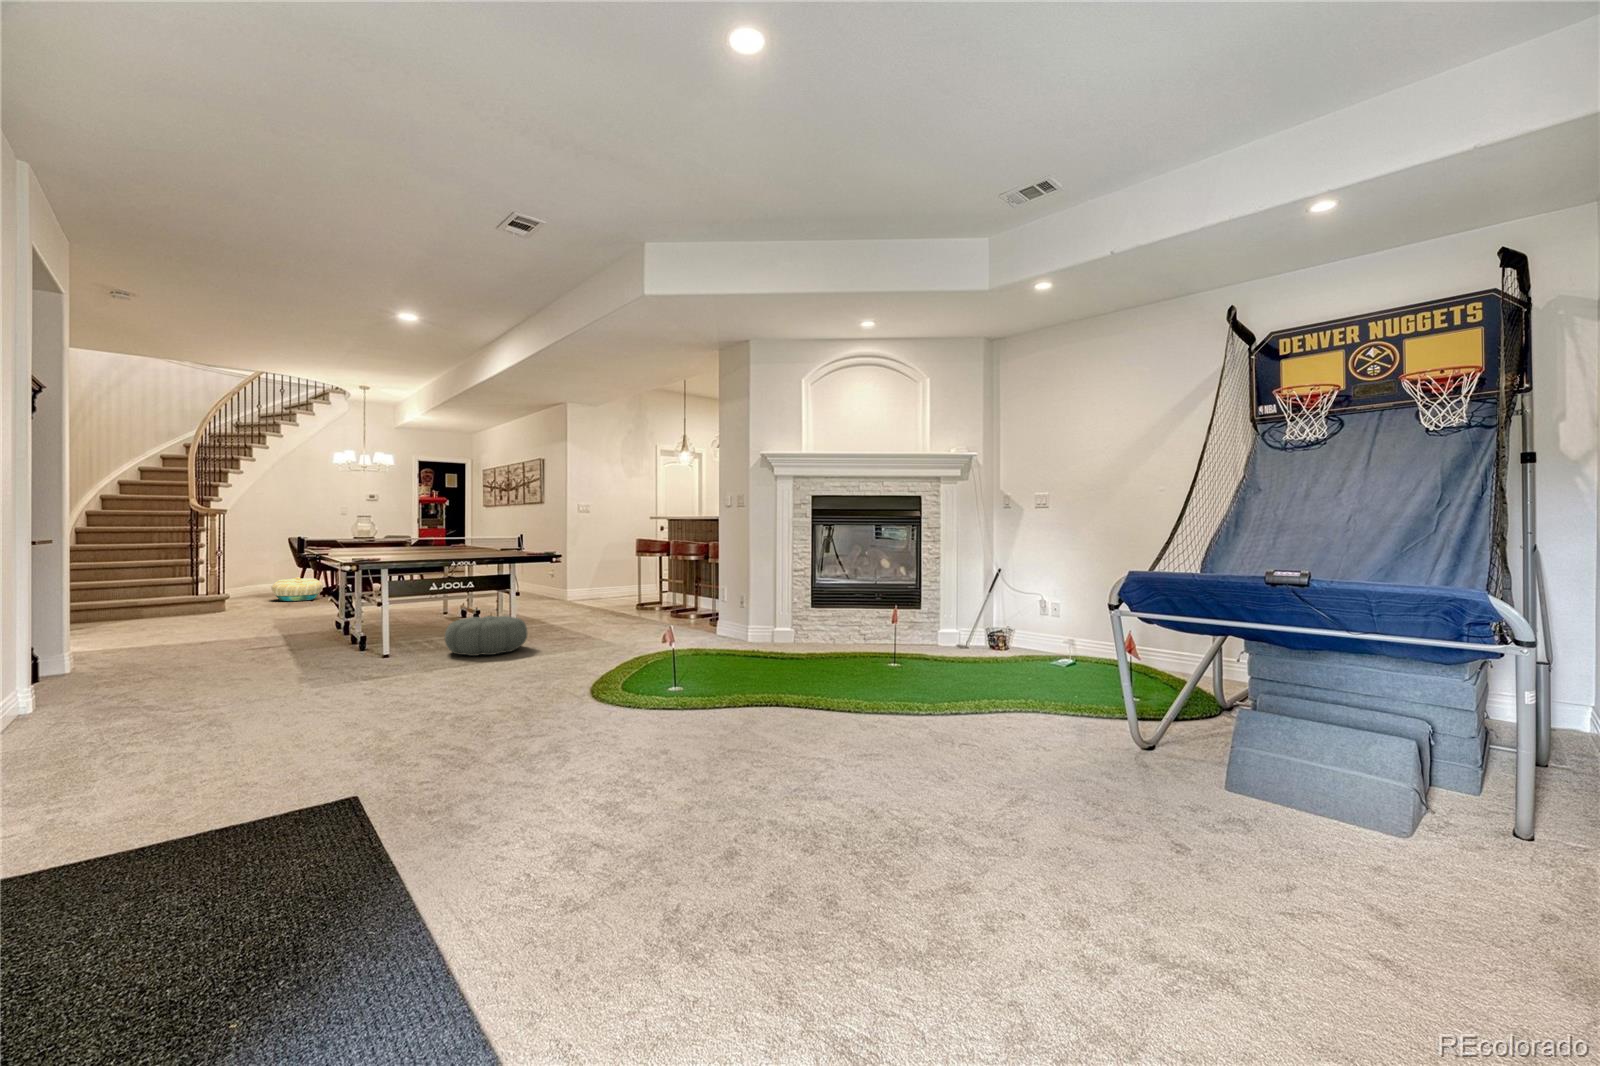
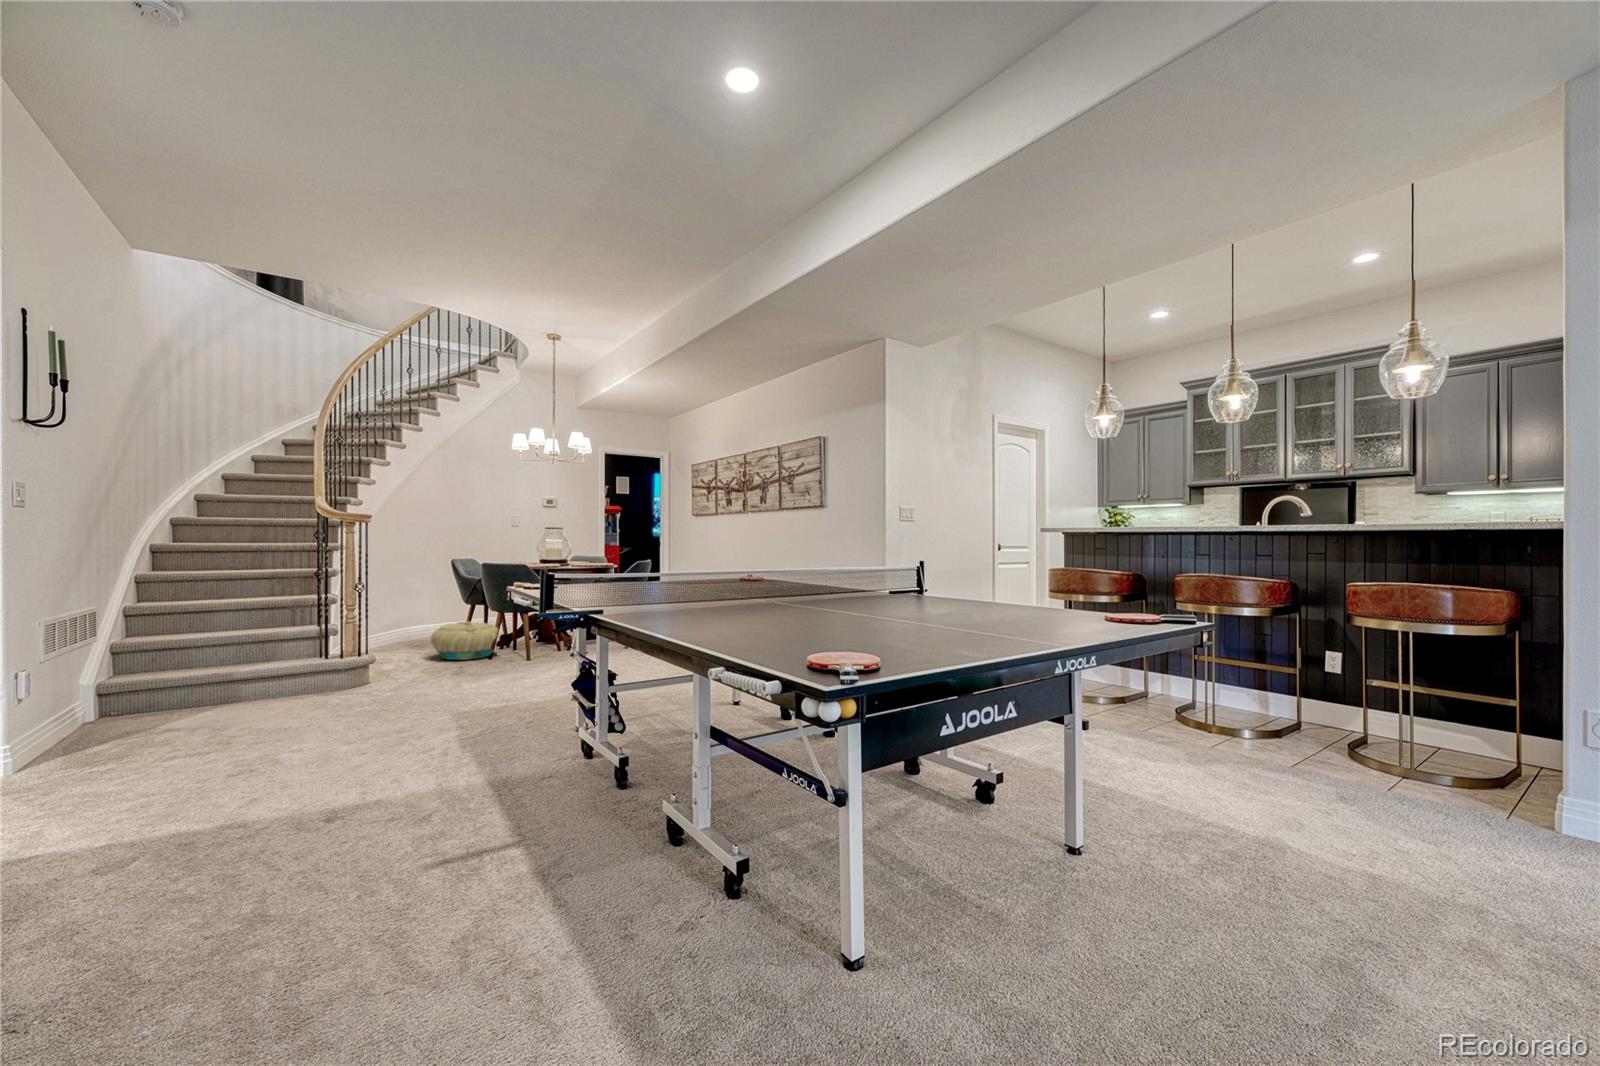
pouf: present [445,616,527,656] -> none [990,789,1231,958]

